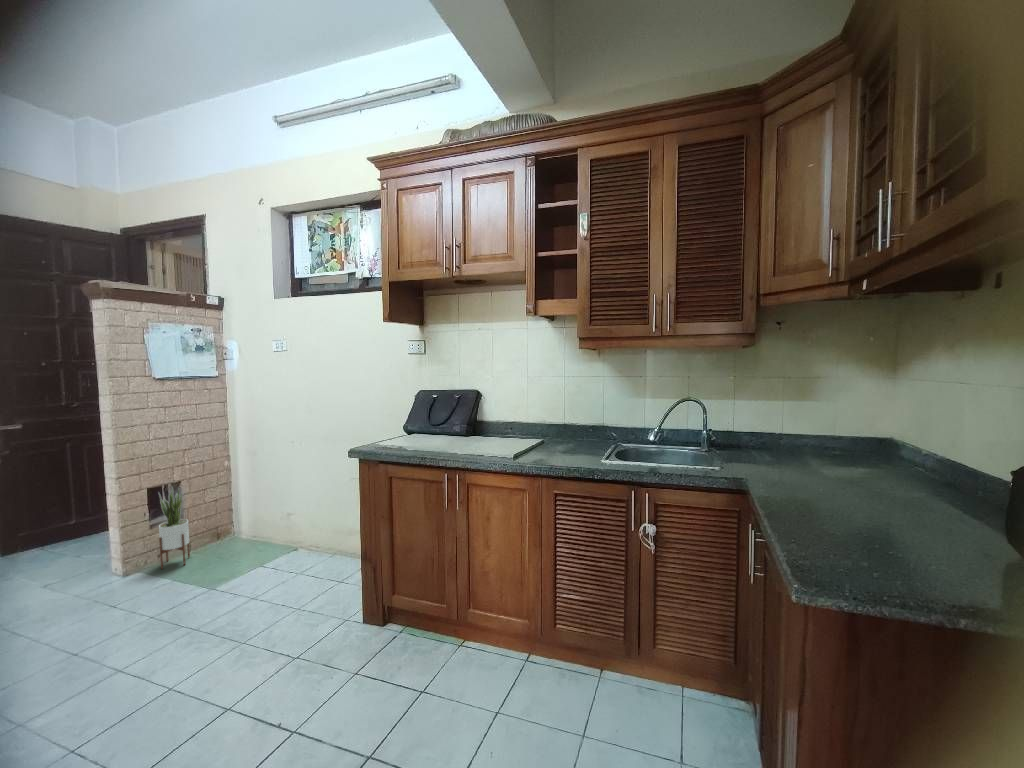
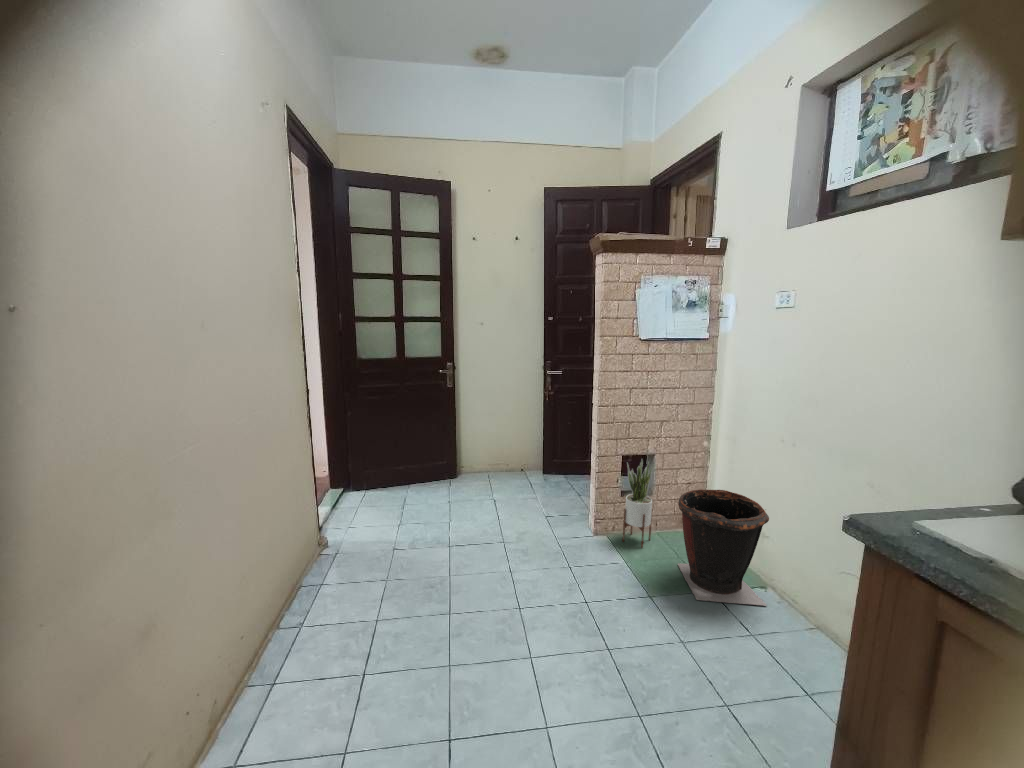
waste bin: none [220,487,301,573] -> present [678,489,769,606]

